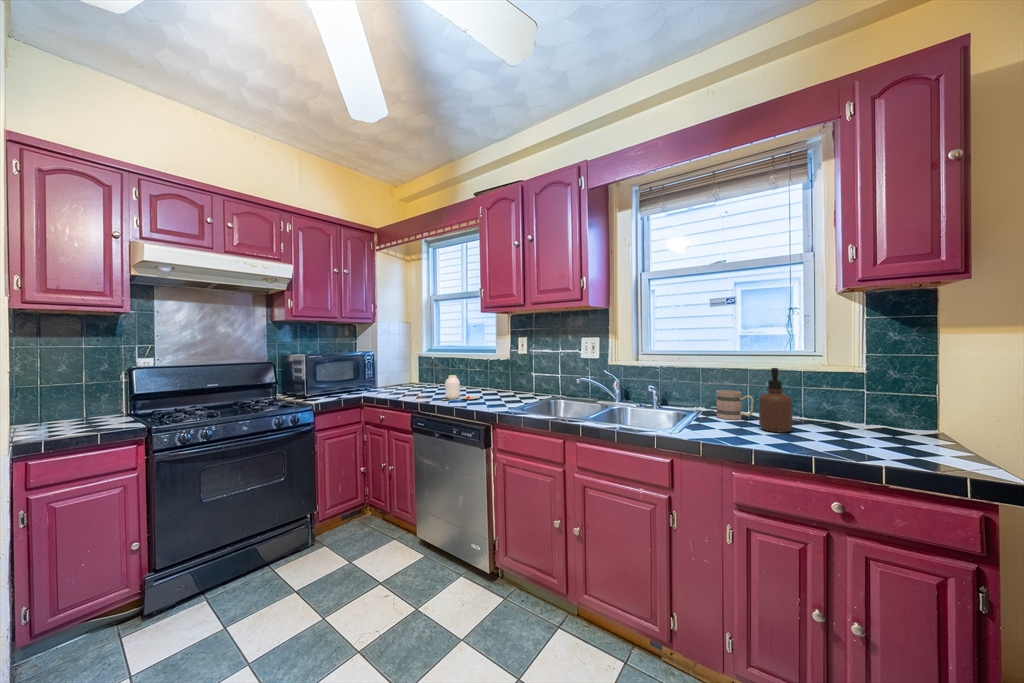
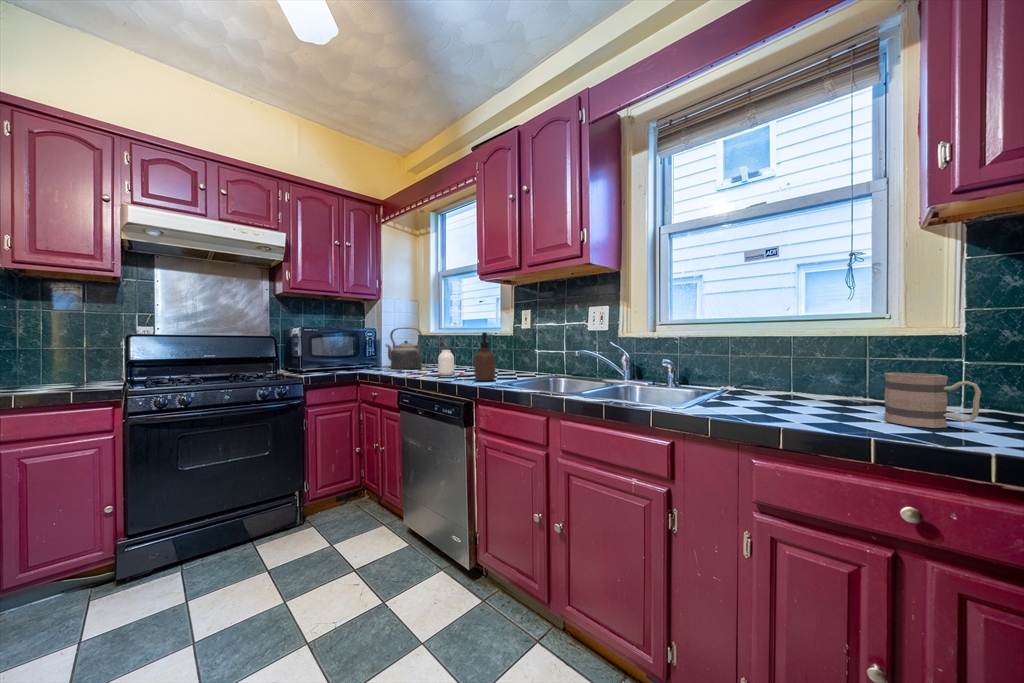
kettle: none [383,351,419,391] -> present [386,328,422,369]
soap dispenser: present [759,368,792,432] -> present [474,332,495,381]
mug: present [716,390,754,420] -> present [884,373,981,428]

